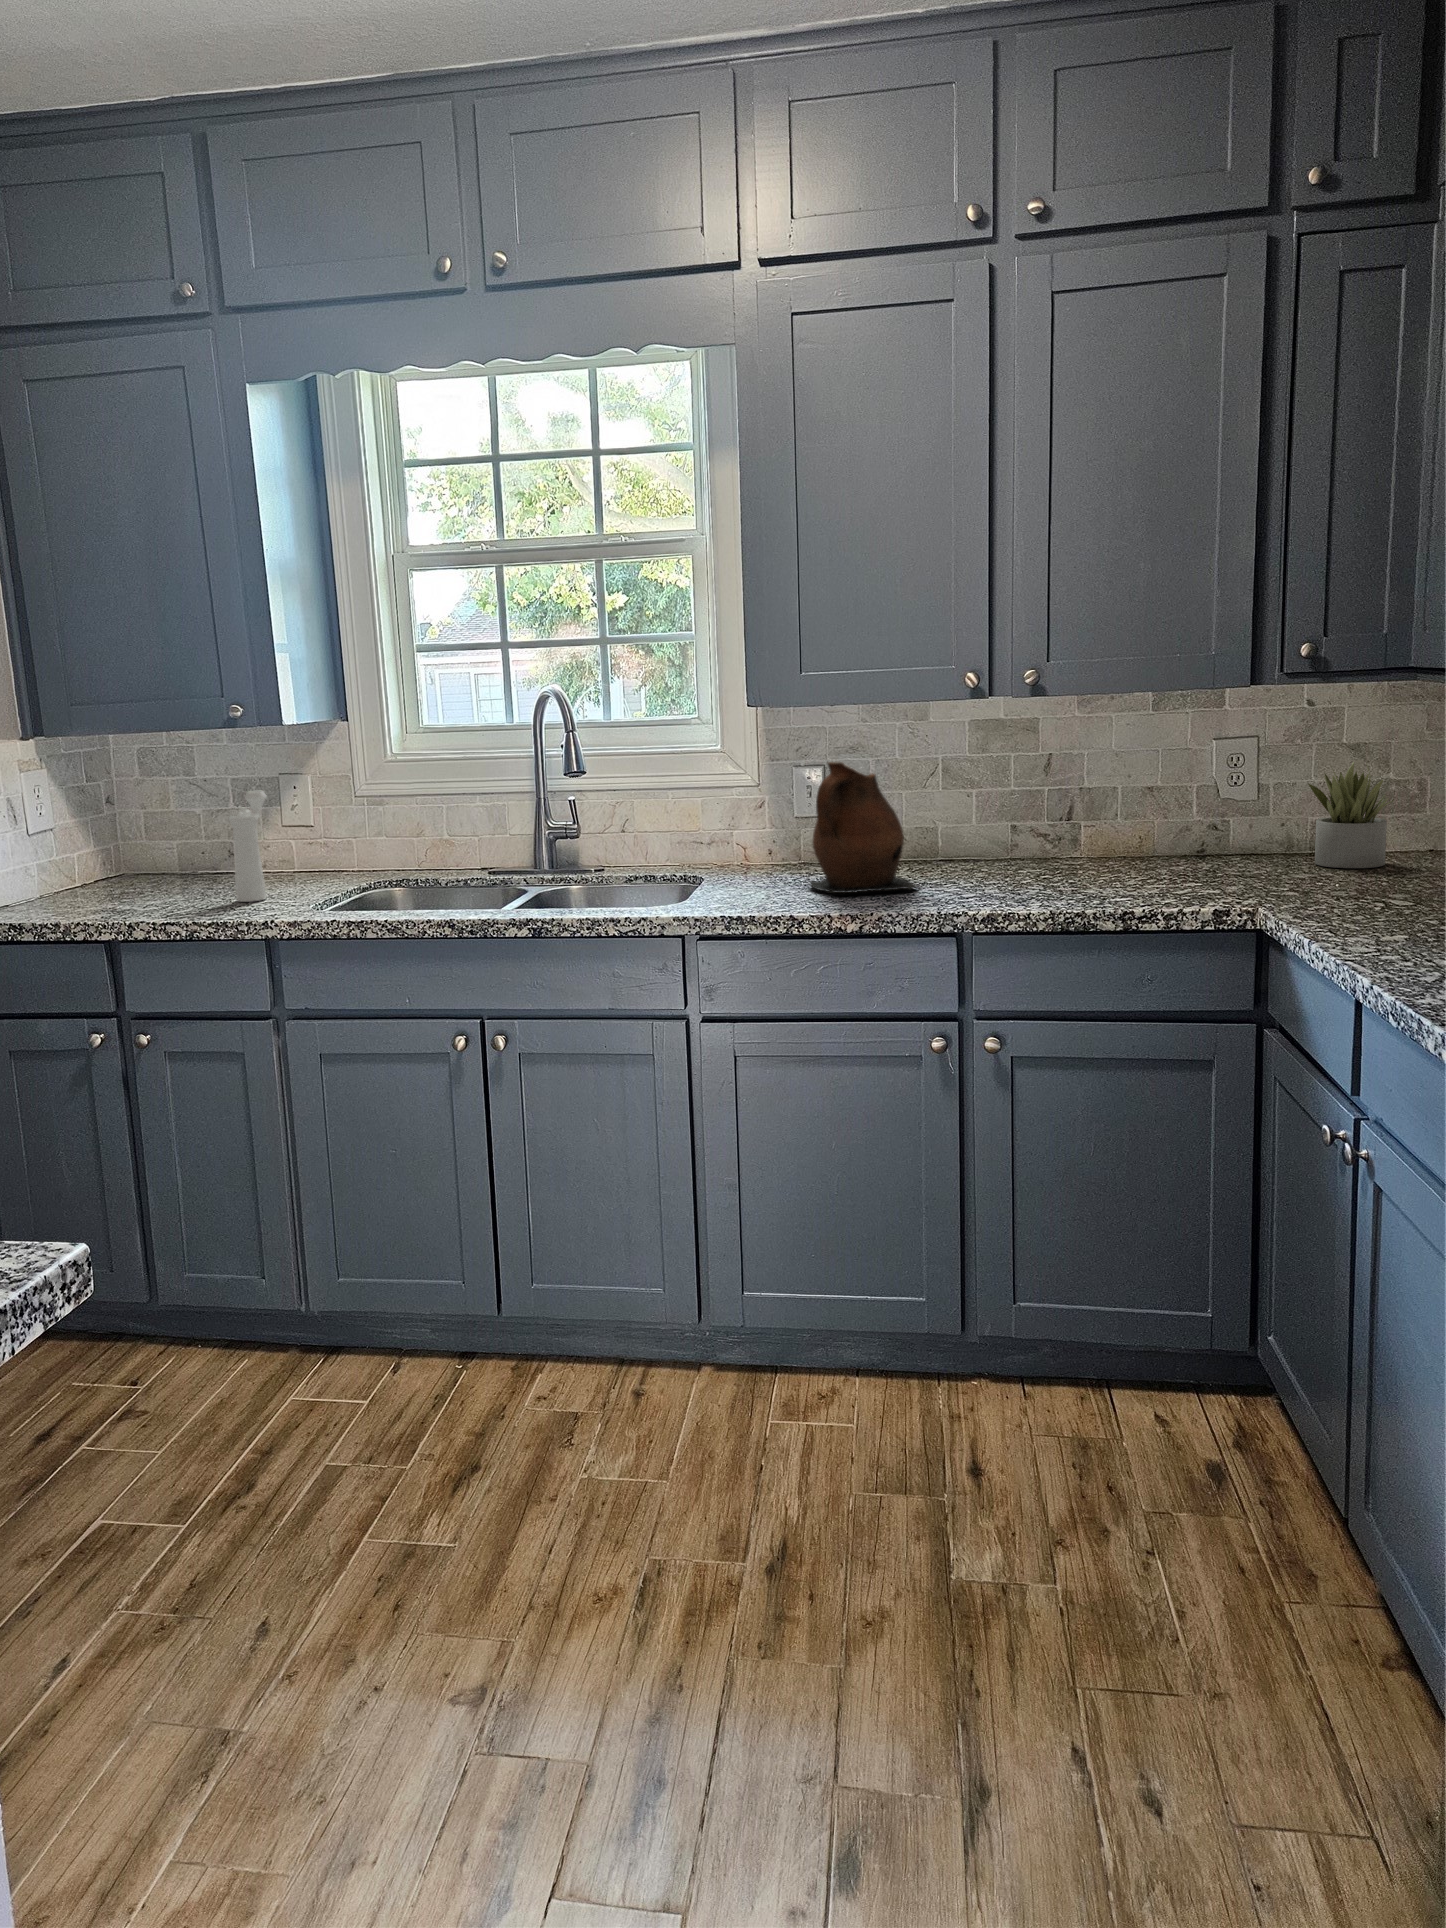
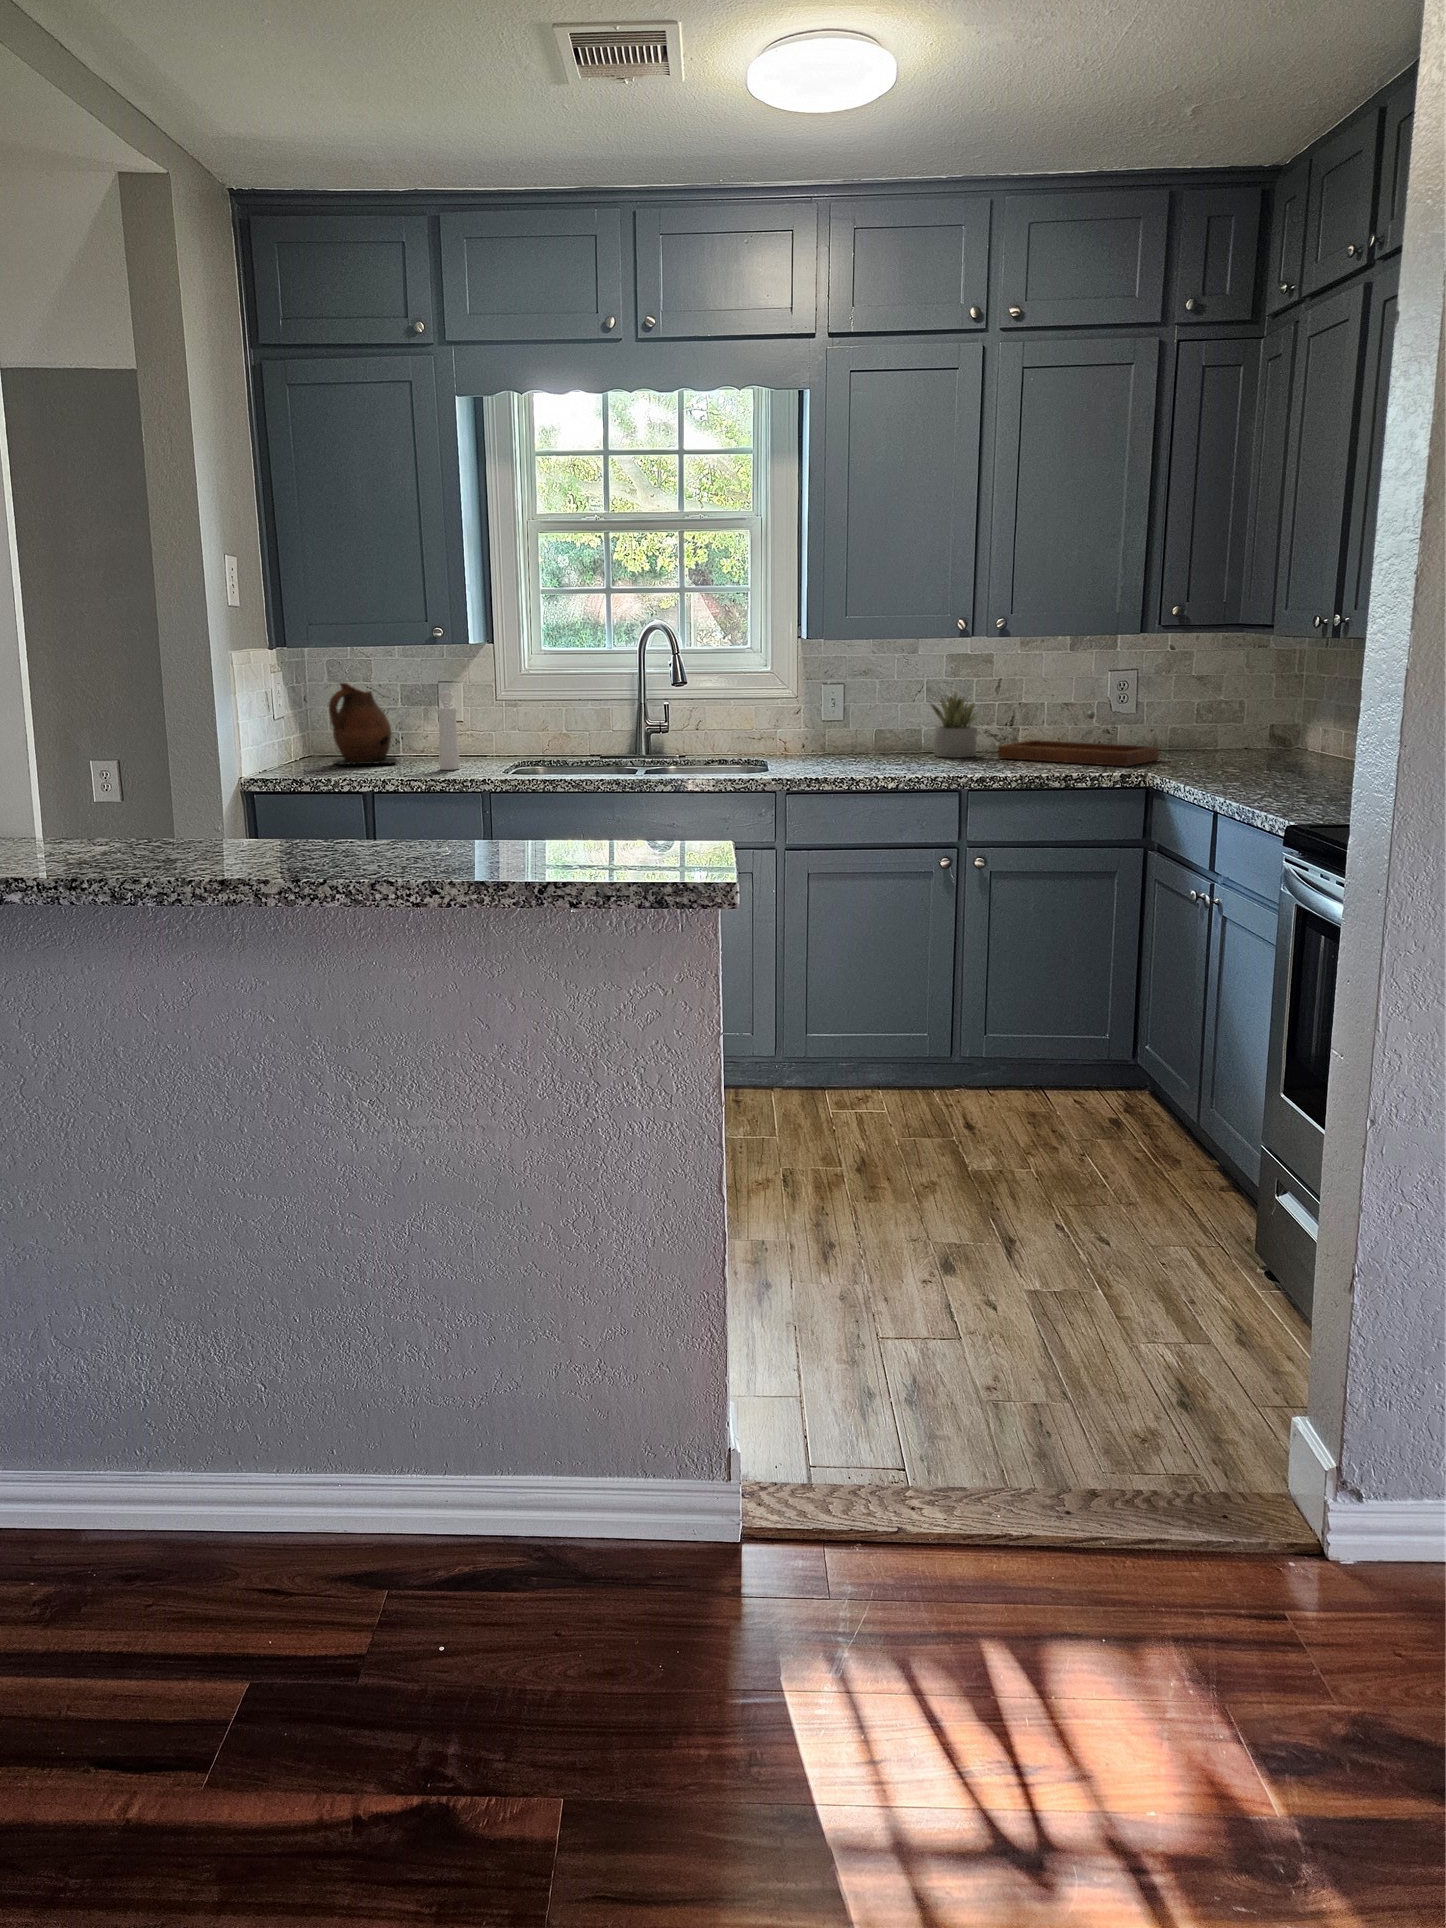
ceramic pitcher: present [810,762,917,893] -> present [329,682,397,765]
succulent plant: present [1308,762,1392,868] -> present [931,692,977,758]
tray: none [1037,805,1285,894] -> present [998,711,1159,767]

